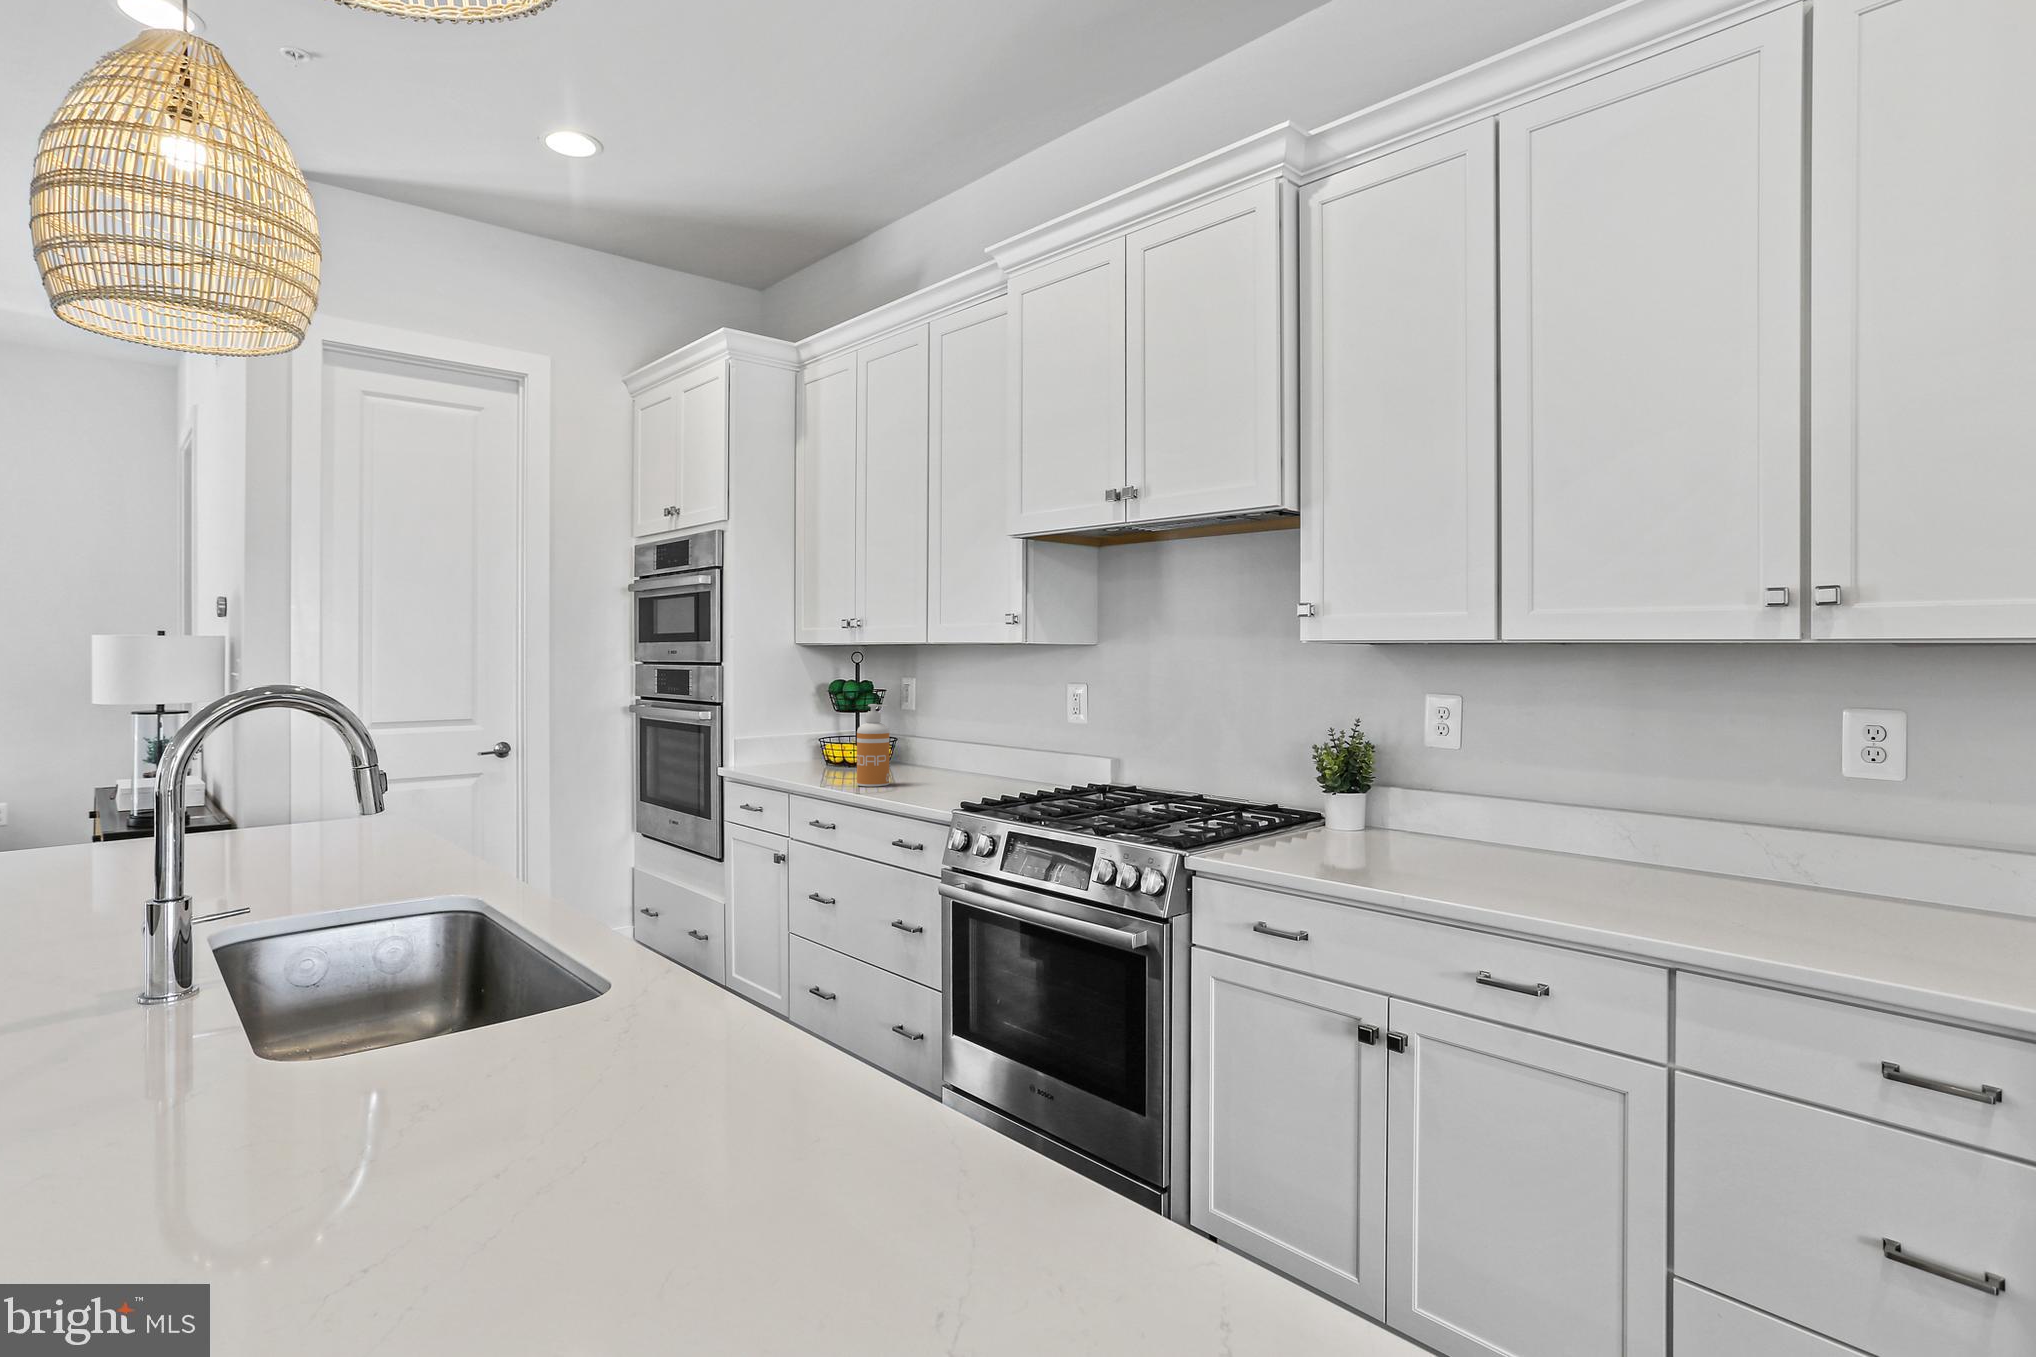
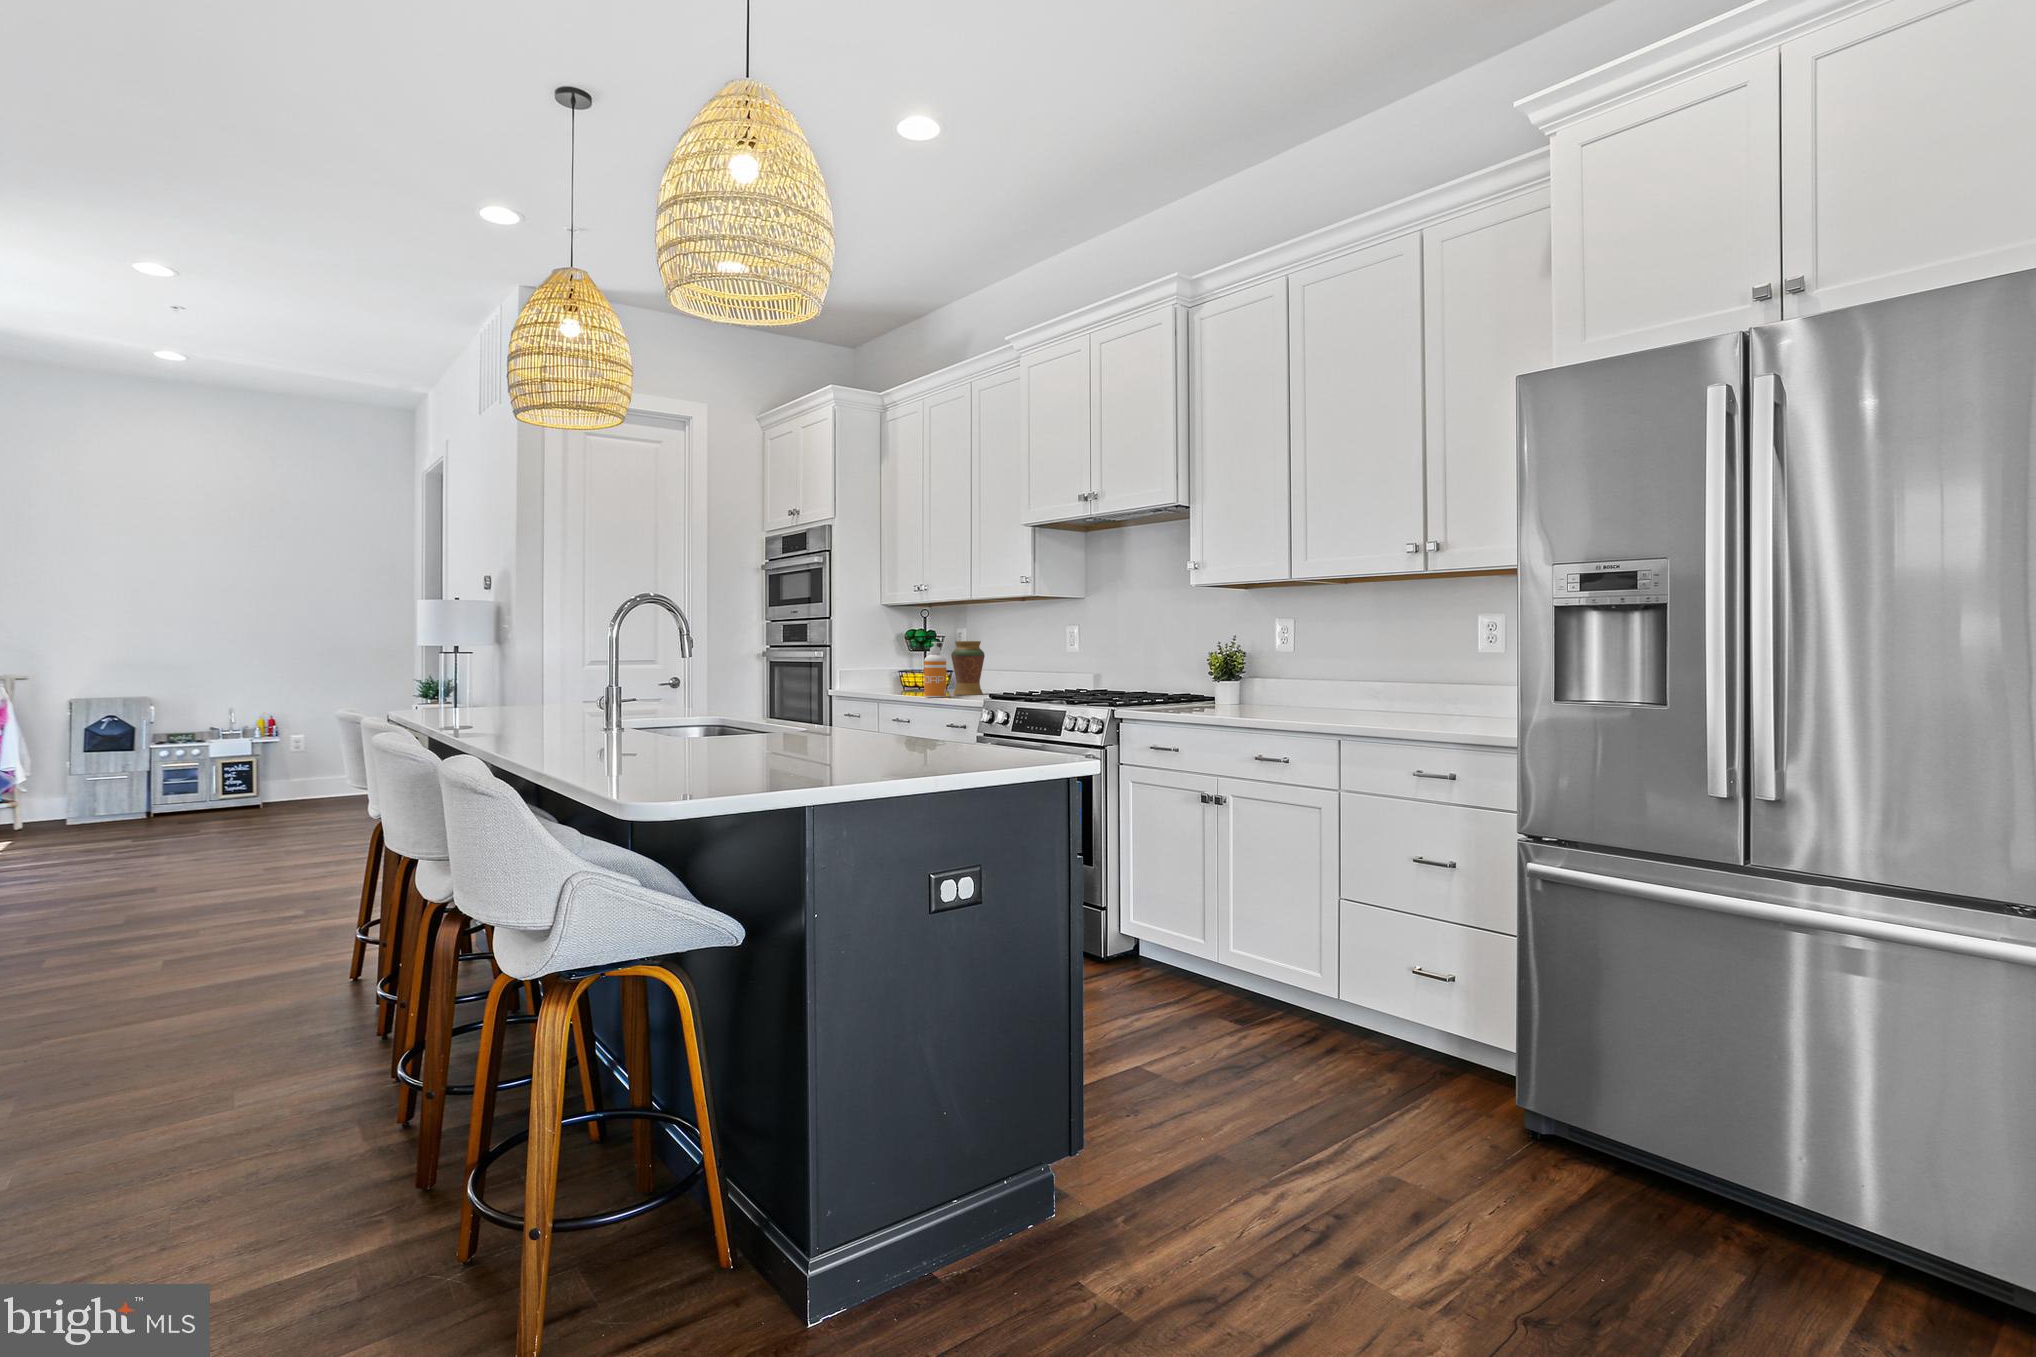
decorative vase: none [895,700,943,778] -> present [951,641,985,695]

